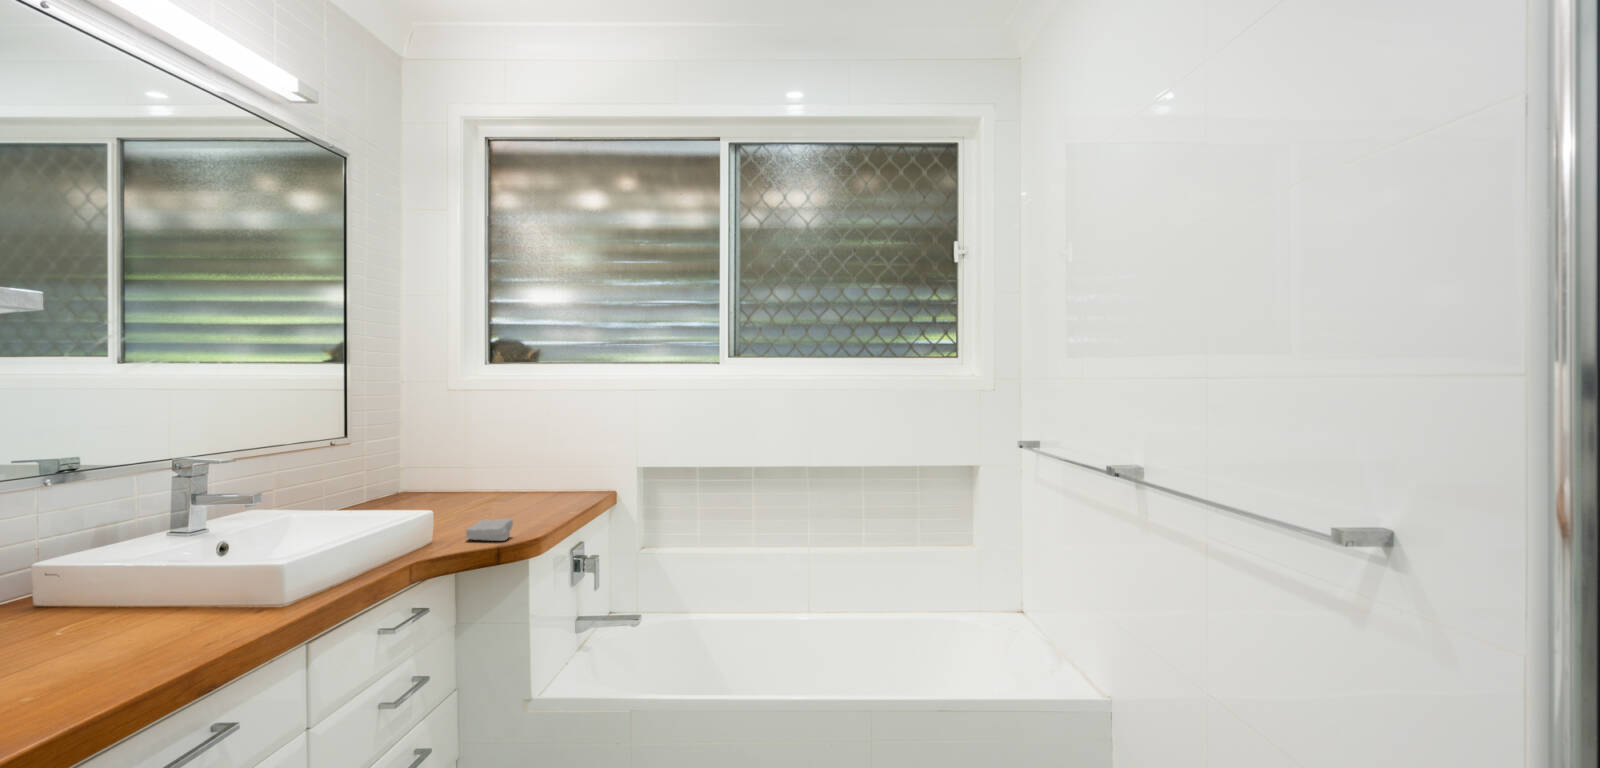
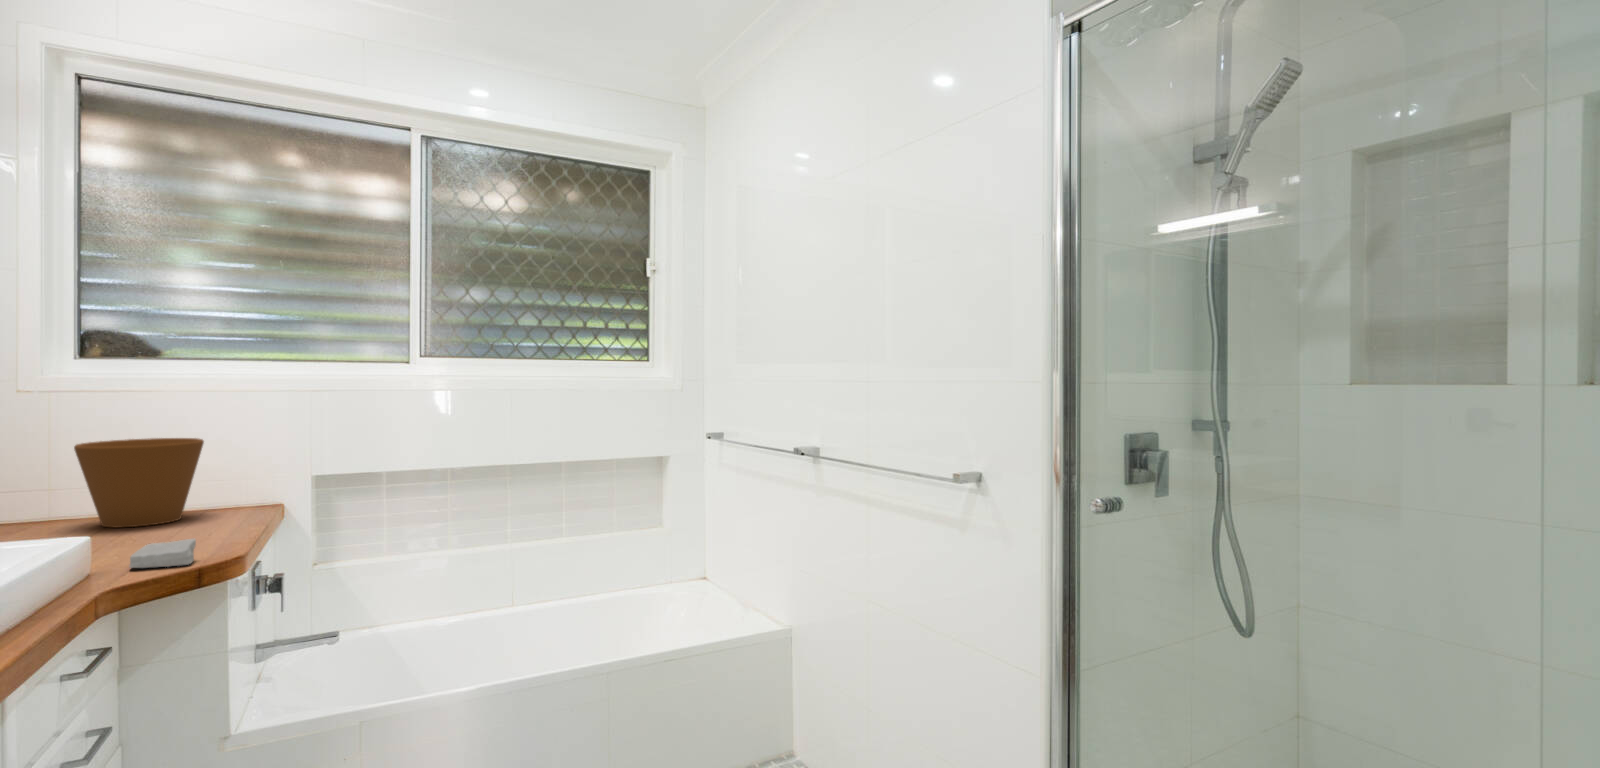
flower pot: none [471,430,556,503] -> present [74,438,204,527]

